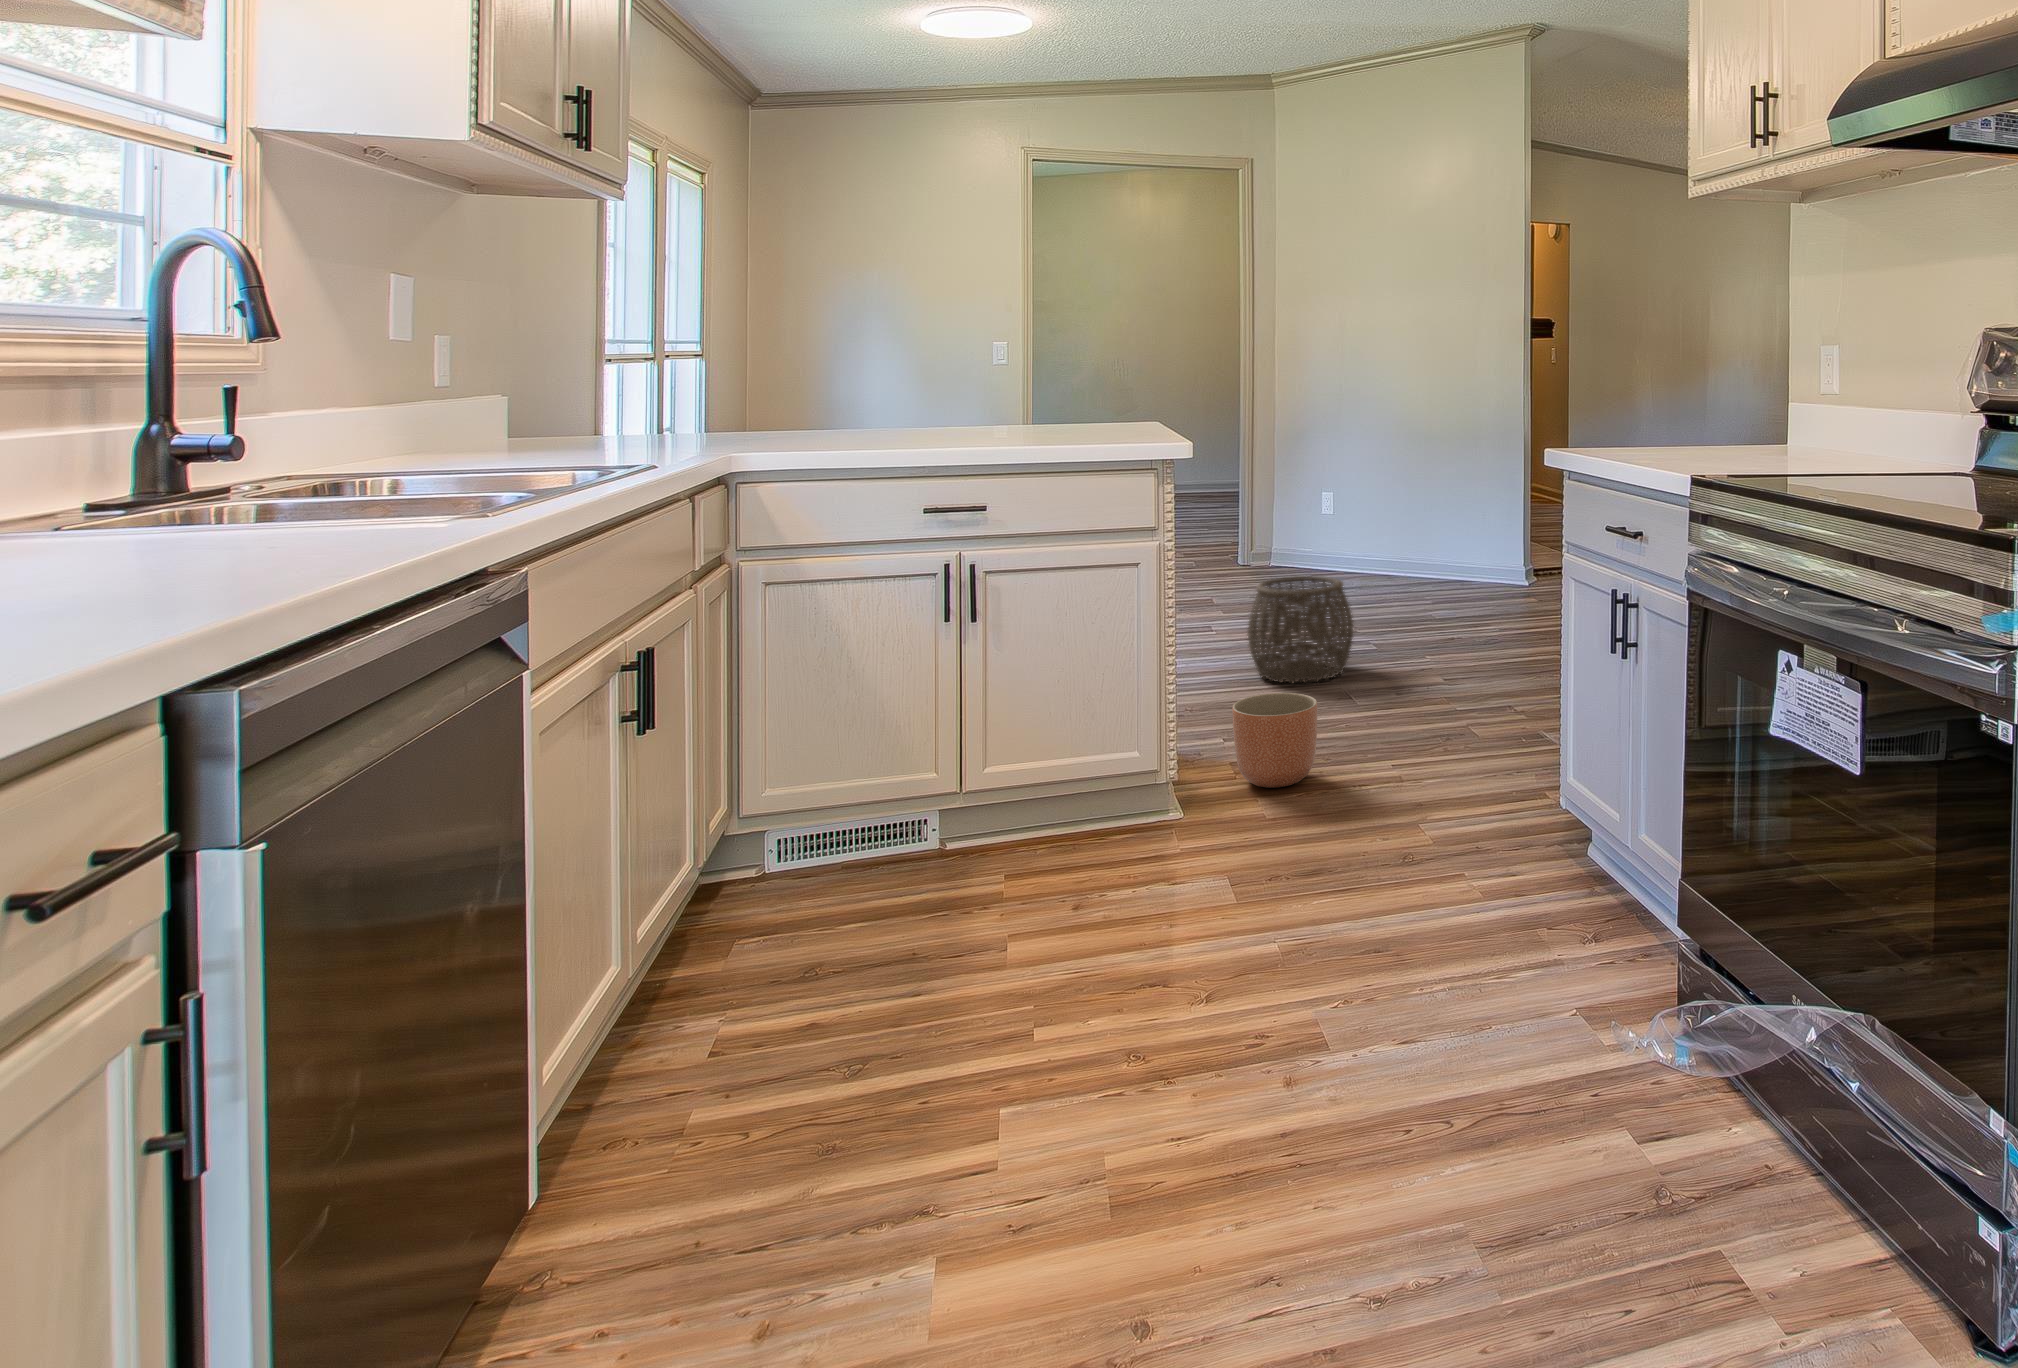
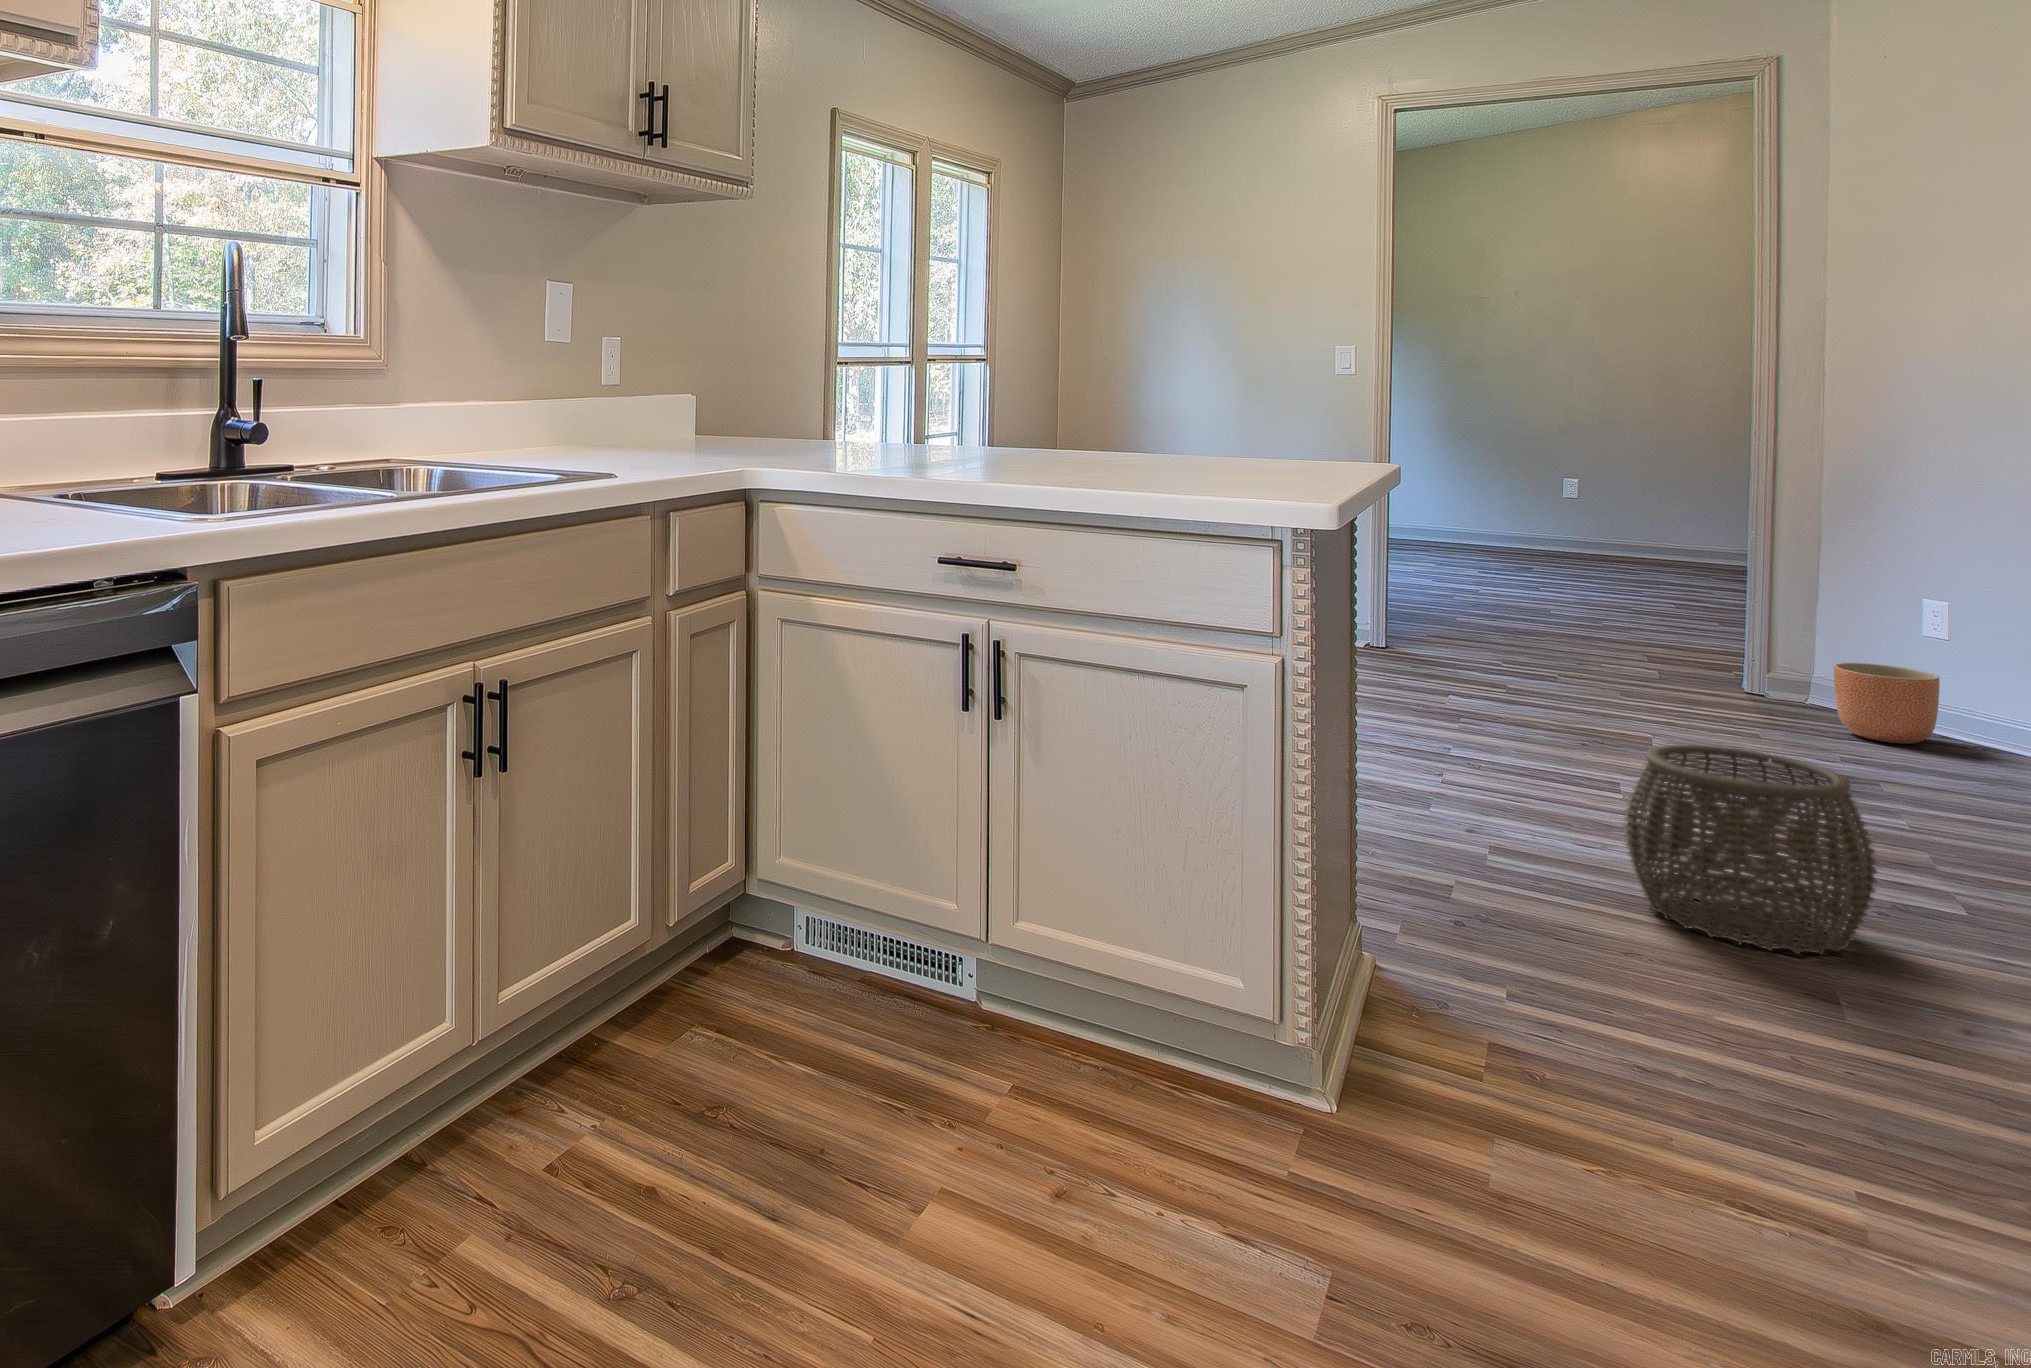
planter: present [1232,693,1317,788] -> present [1834,663,1940,744]

